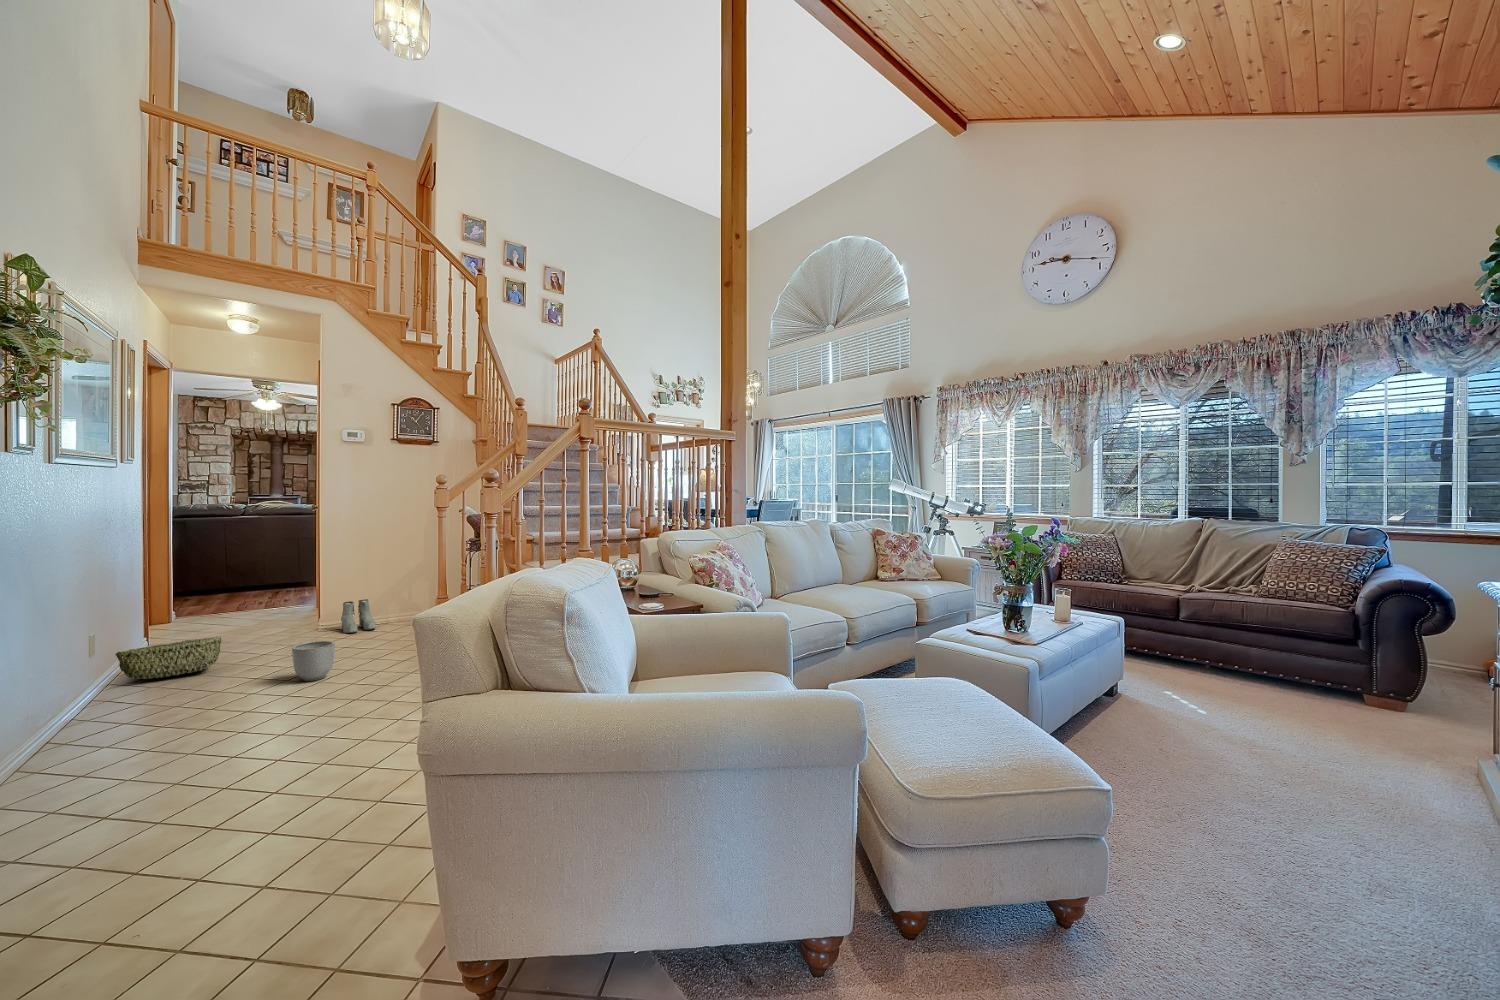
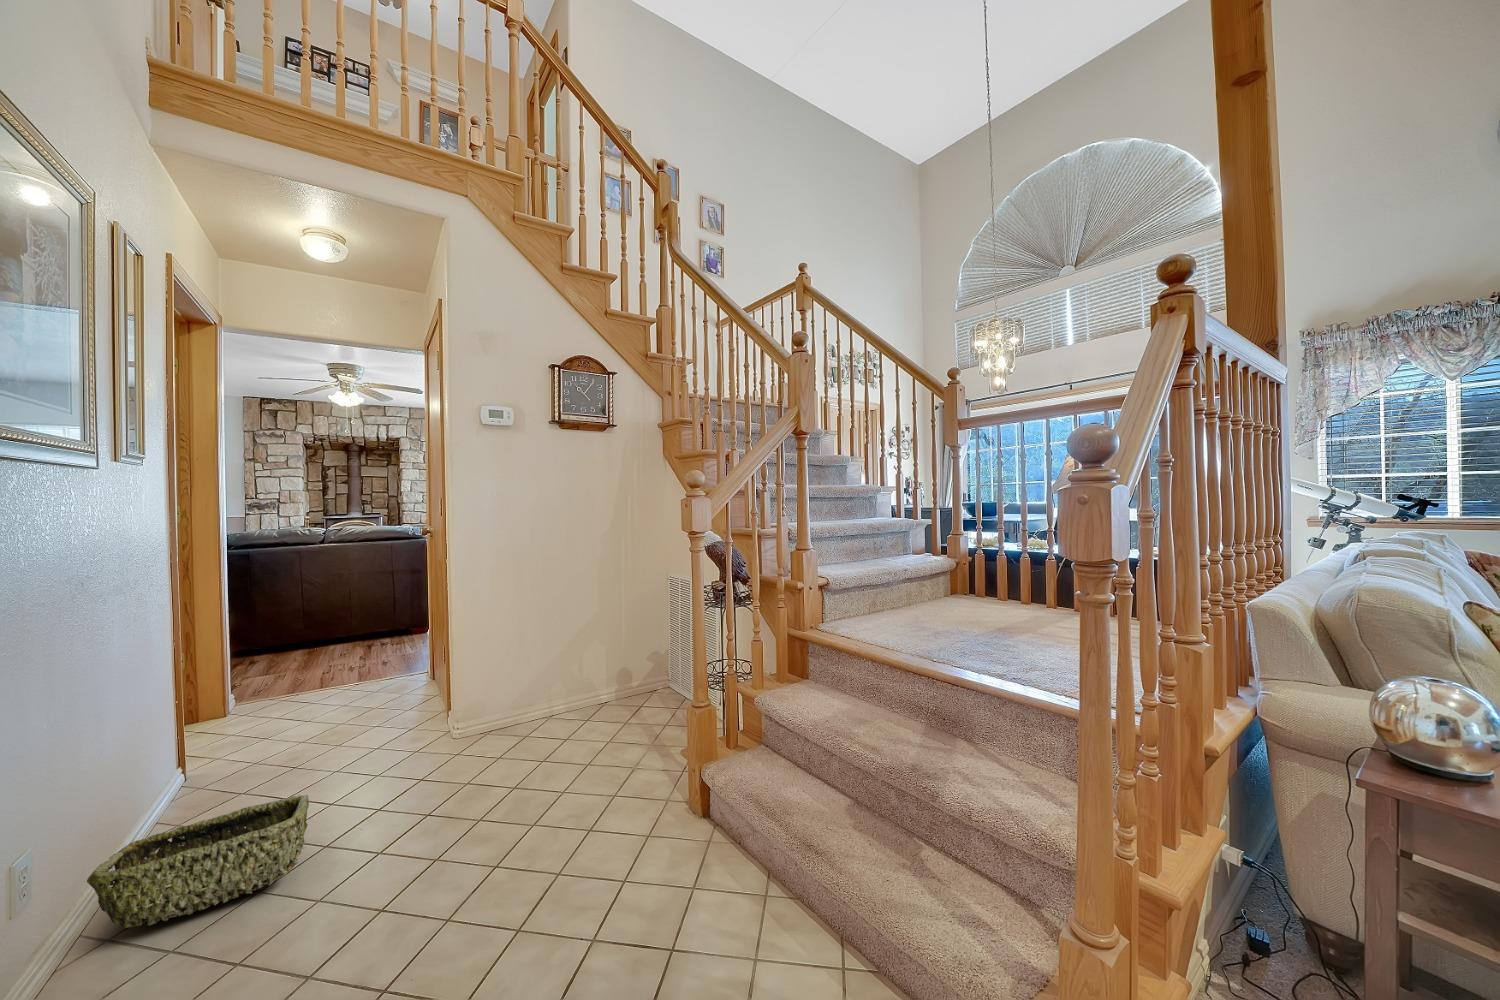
boots: present [341,599,375,633] -> none [489,677,542,739]
planter: present [292,641,335,681] -> none [461,817,543,922]

